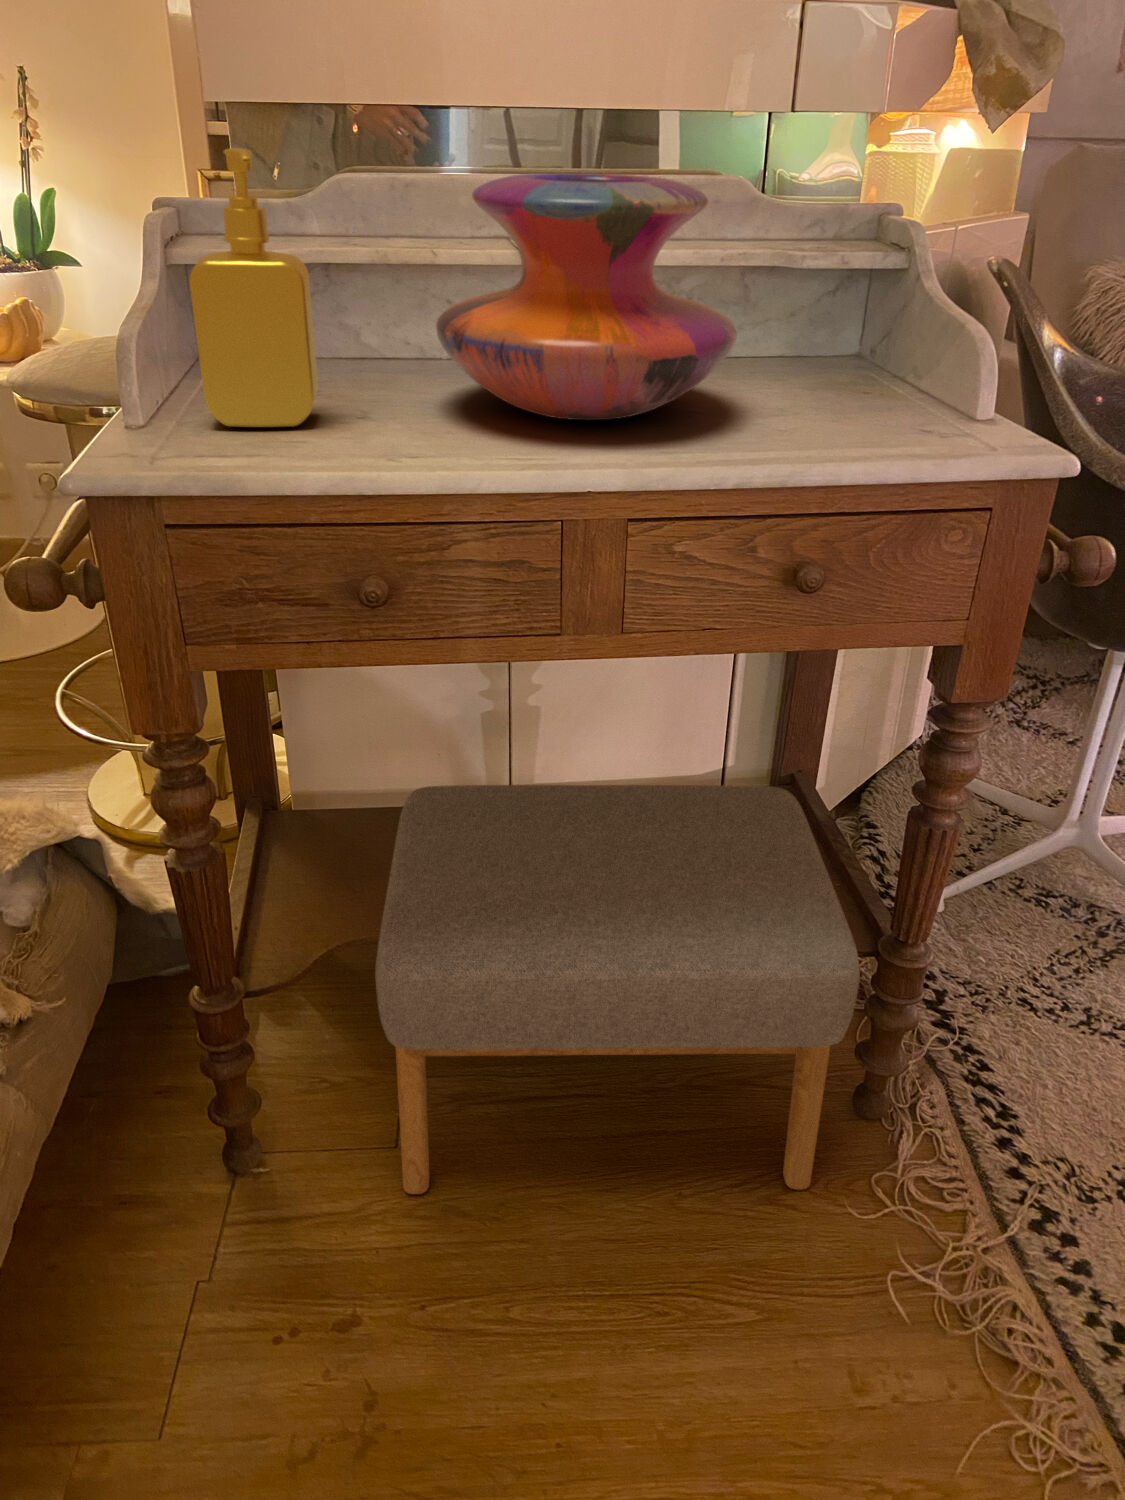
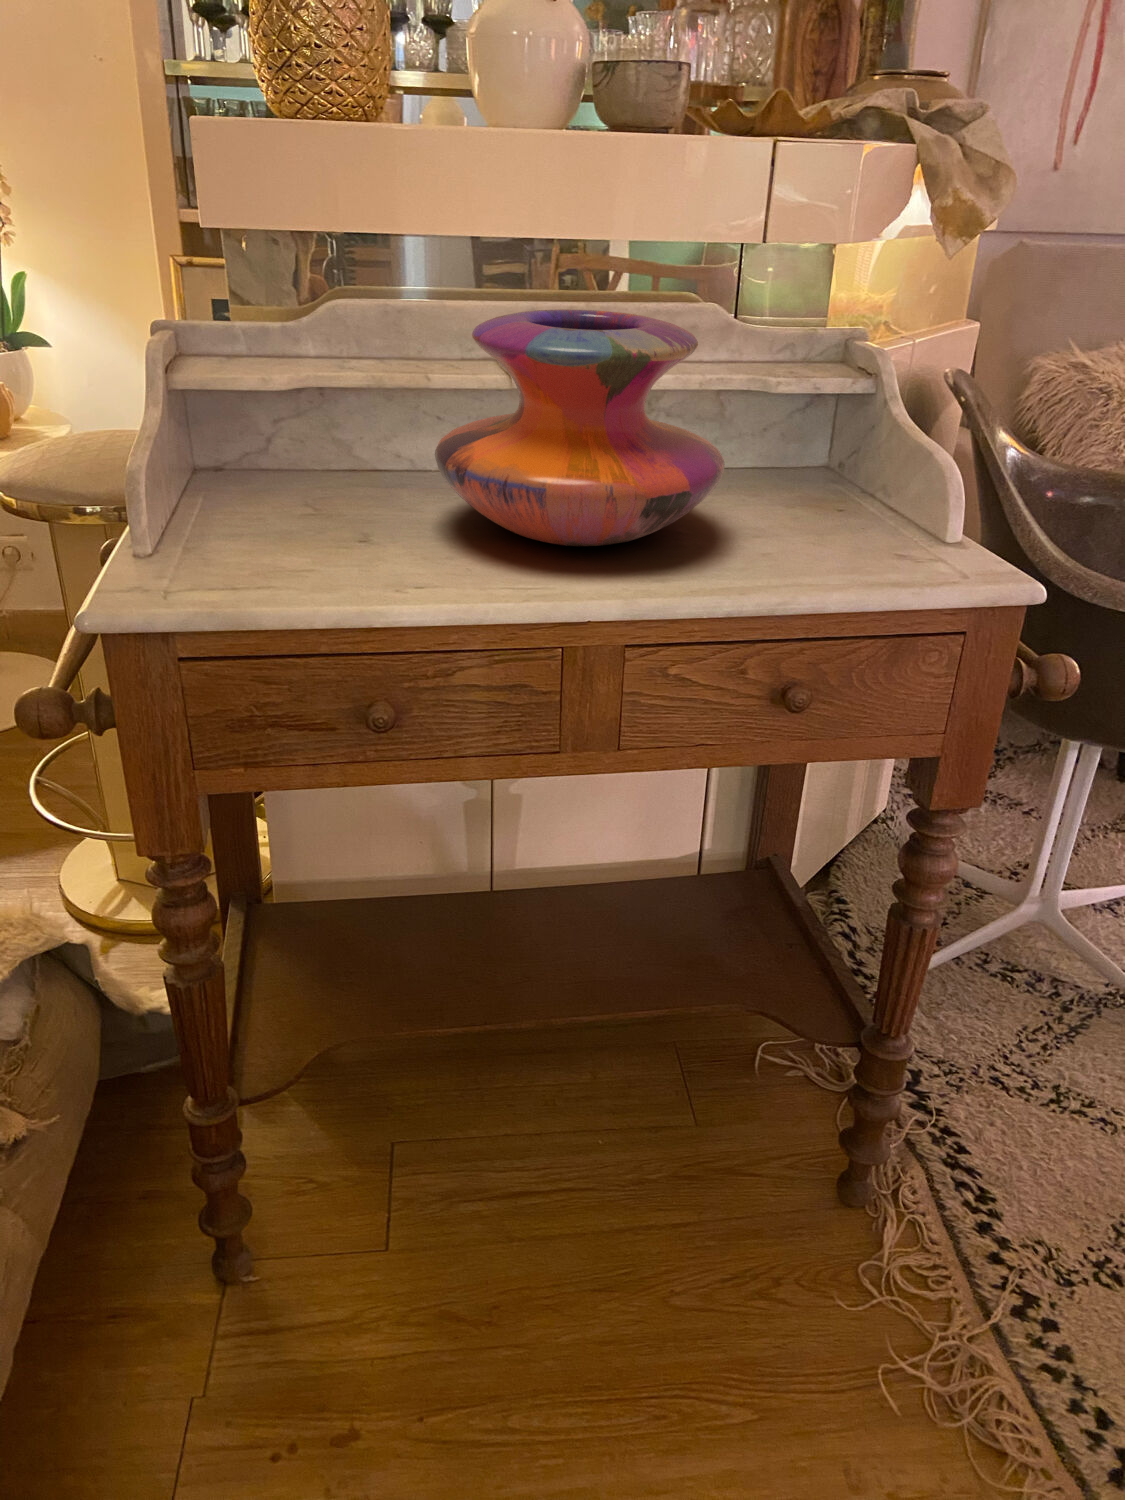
soap dispenser: present [190,148,318,428] -> none [201,295,320,556]
footstool: present [375,785,860,1194] -> none [373,879,847,1300]

